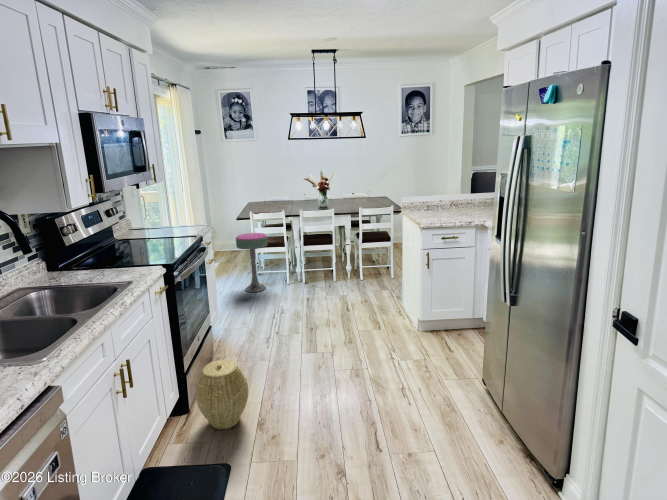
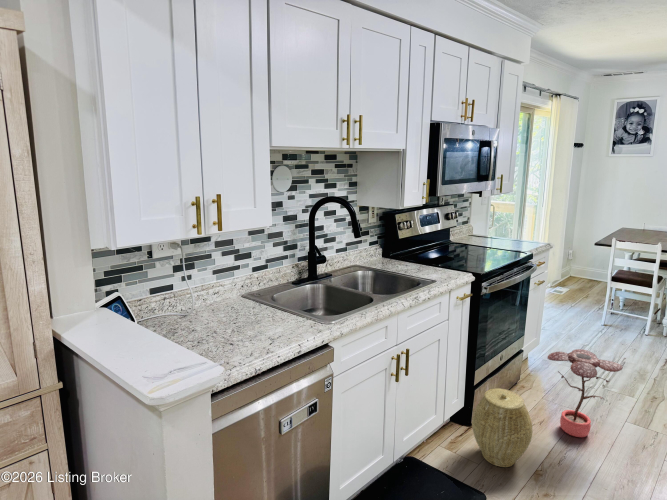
bar stool: present [236,233,267,292] -> none [585,264,631,337]
potted plant: none [238,305,291,375] -> present [548,349,623,437]

